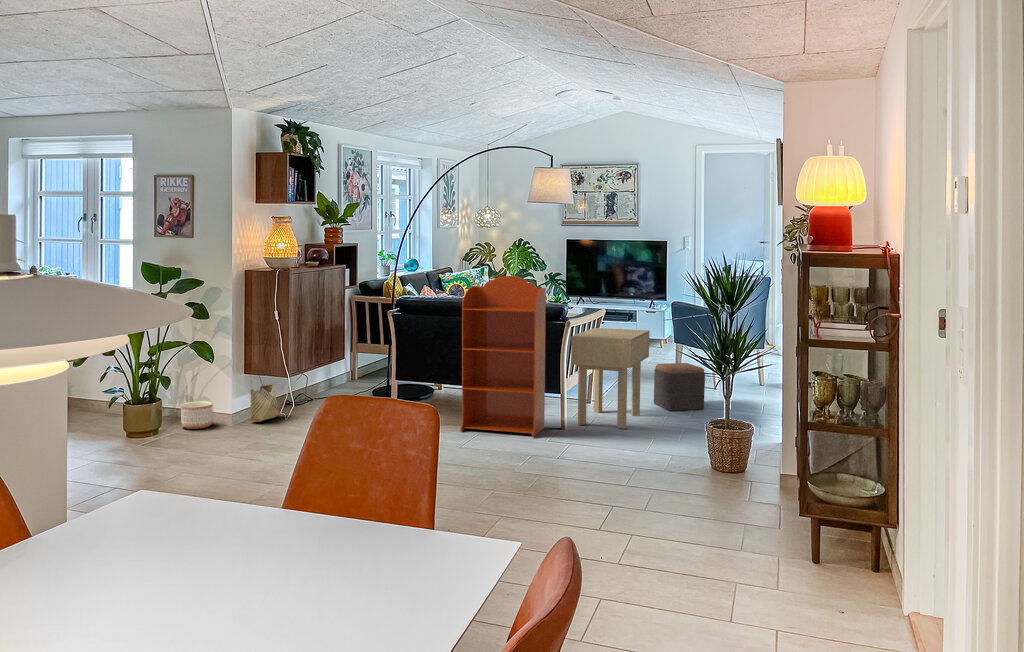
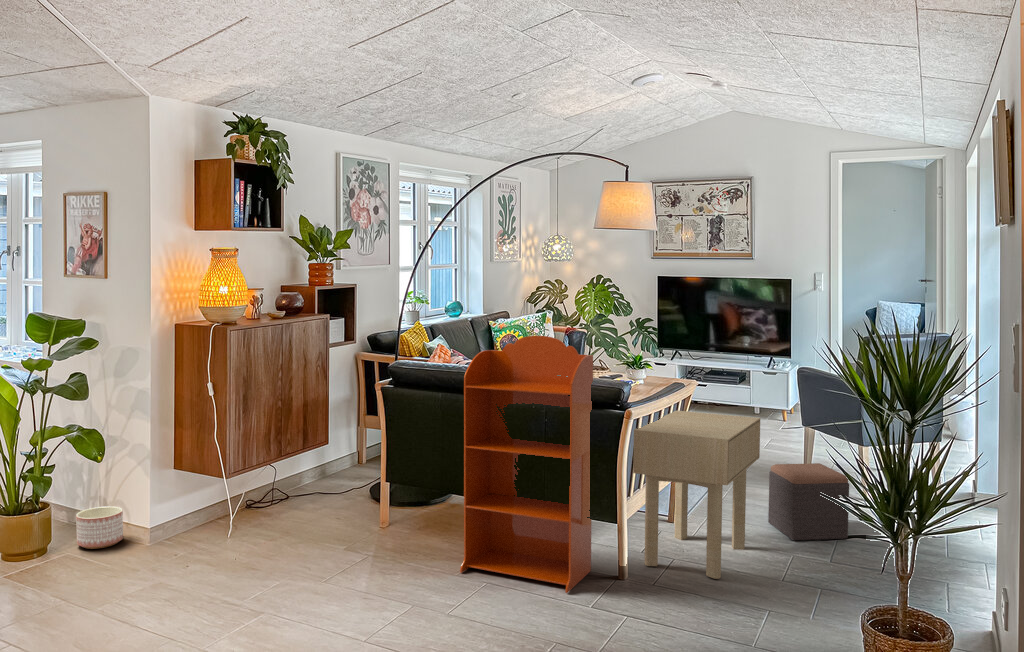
woven basket: present [250,376,280,422] -> none [173,462,222,539]

